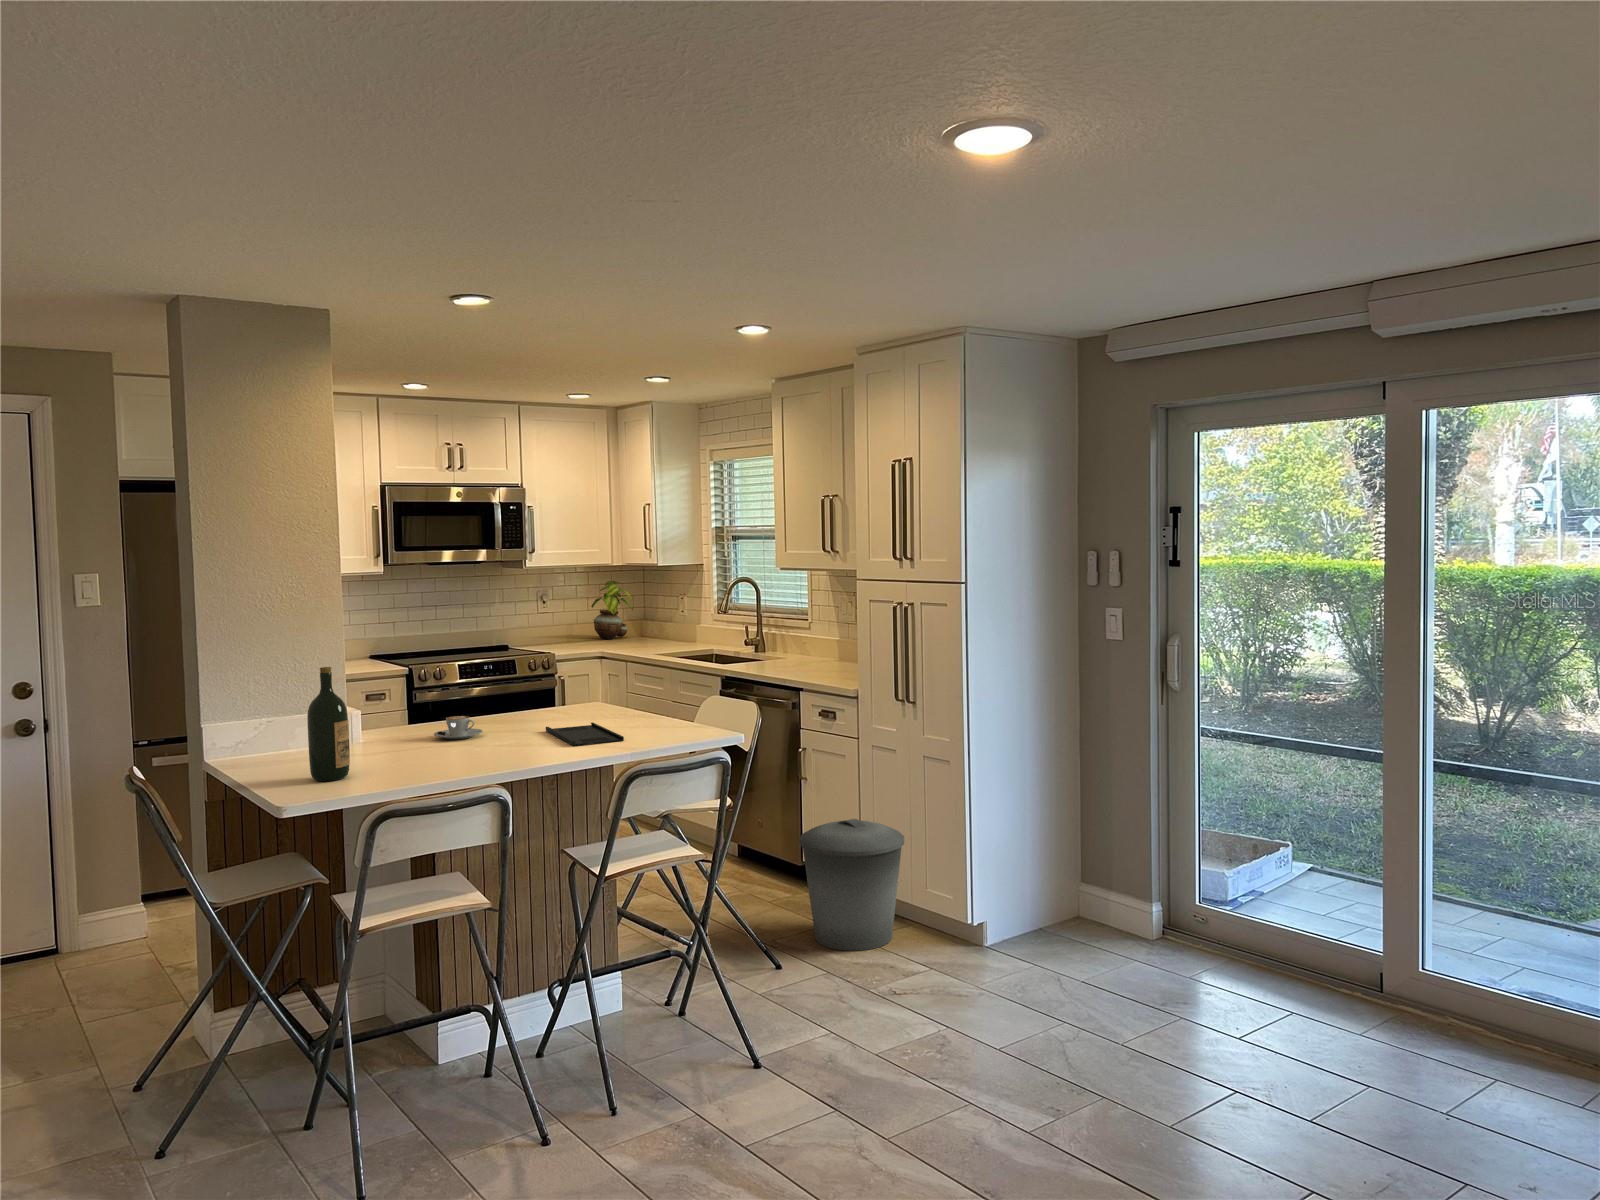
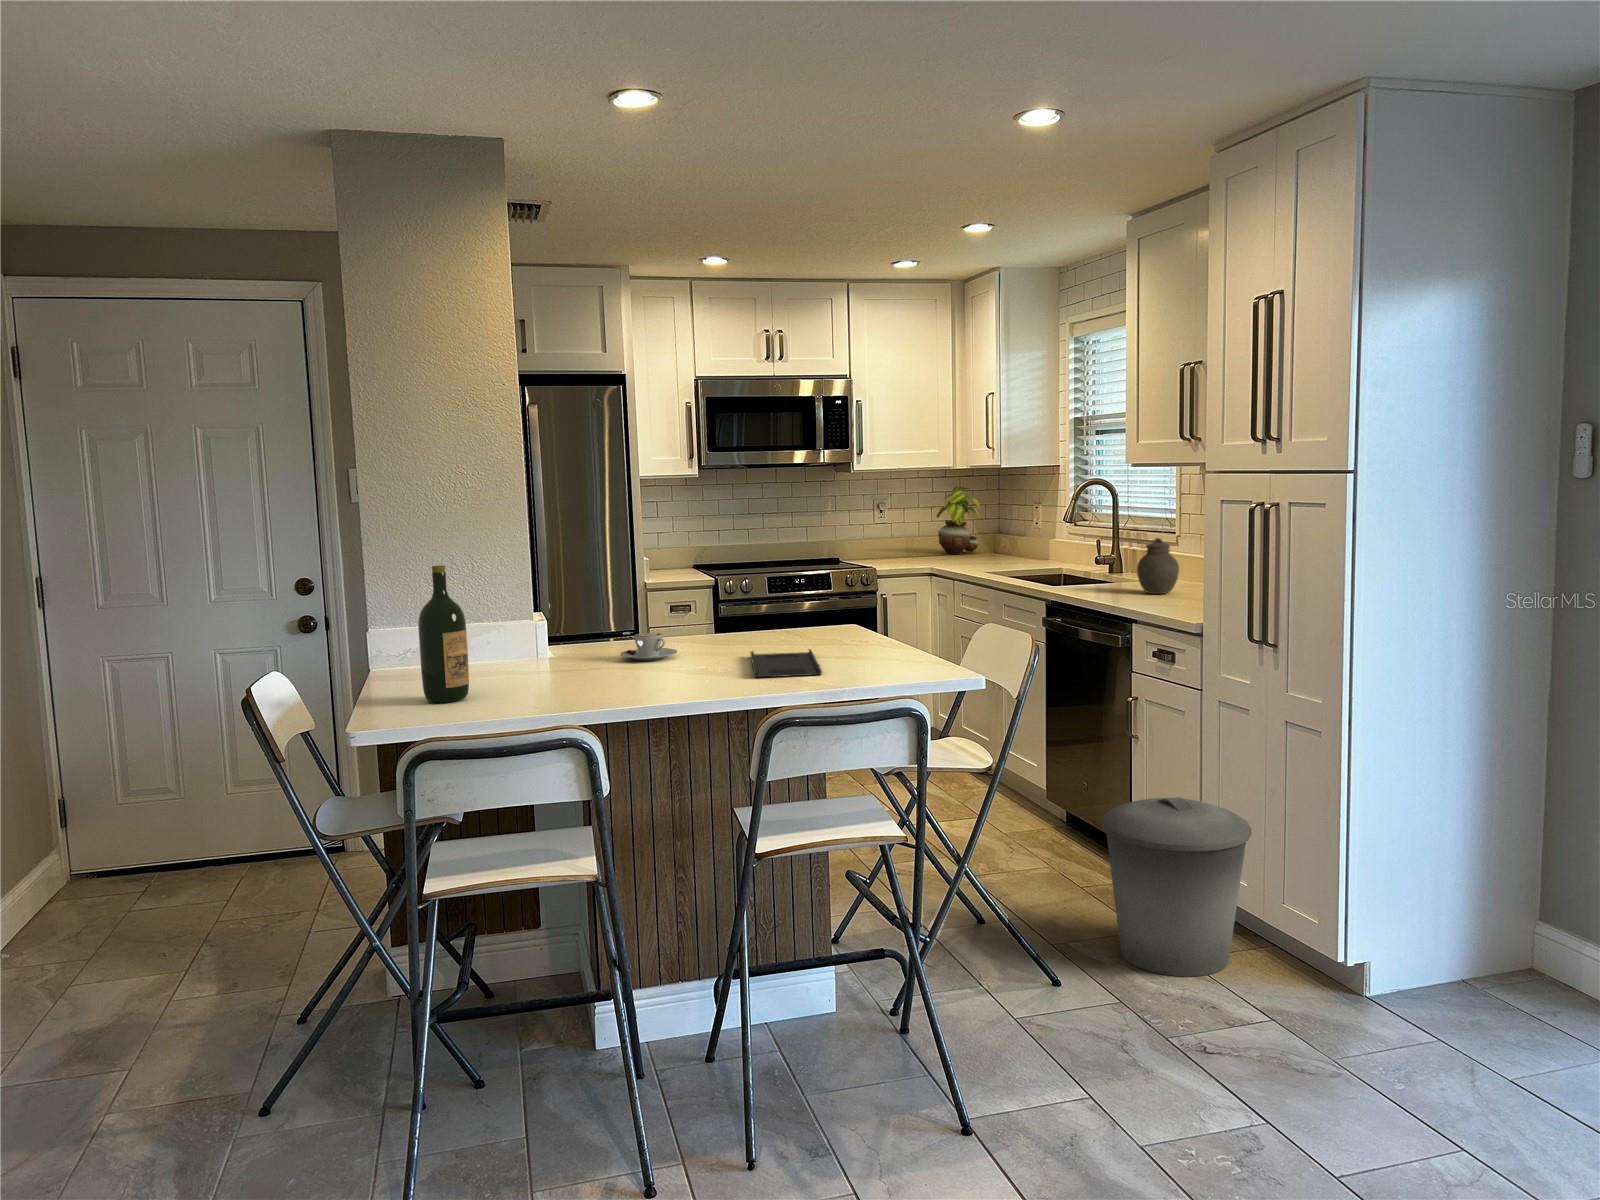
jar: none [789,625,821,669] -> present [1137,538,1179,594]

